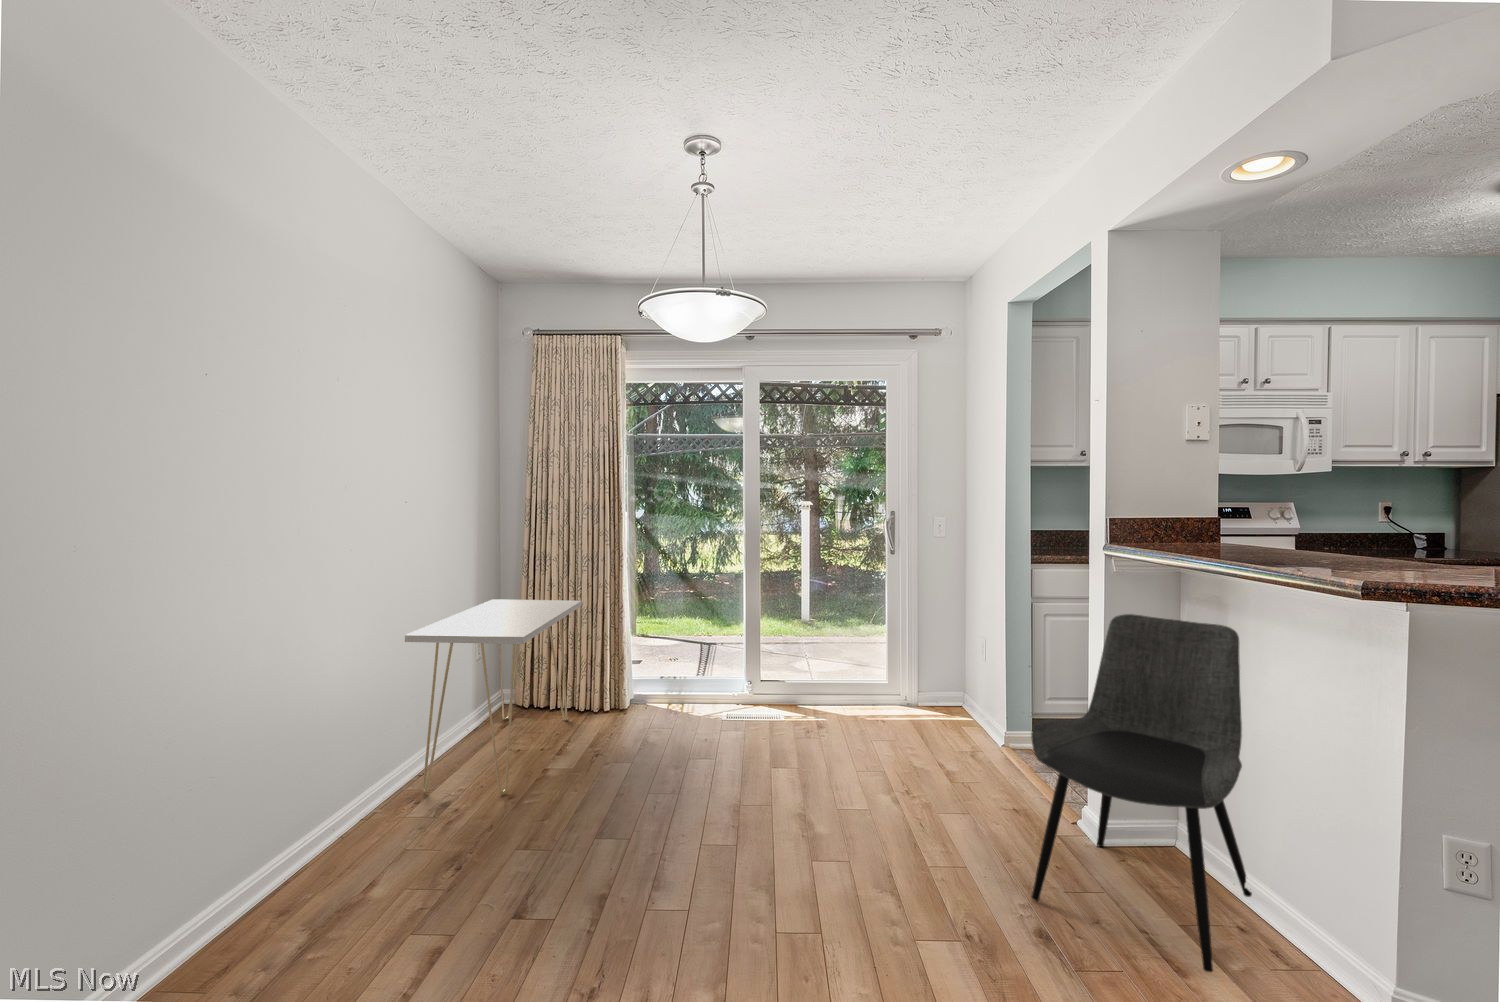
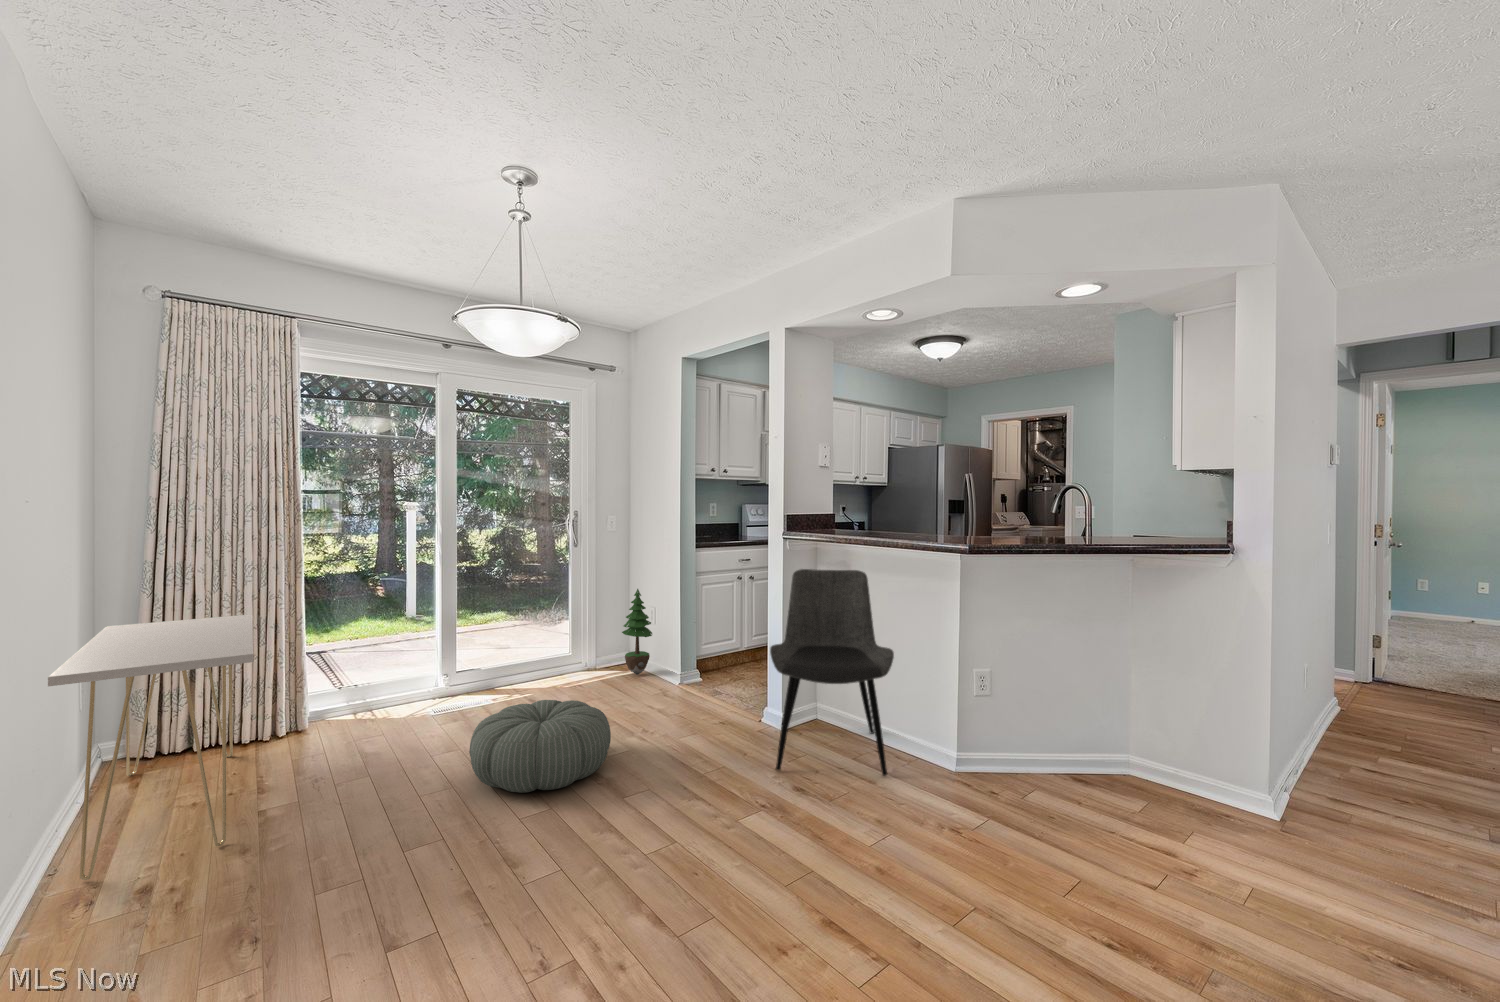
potted tree: none [940,613,980,721] -> present [622,589,652,675]
pouf: none [692,728,843,831] -> present [470,700,611,793]

